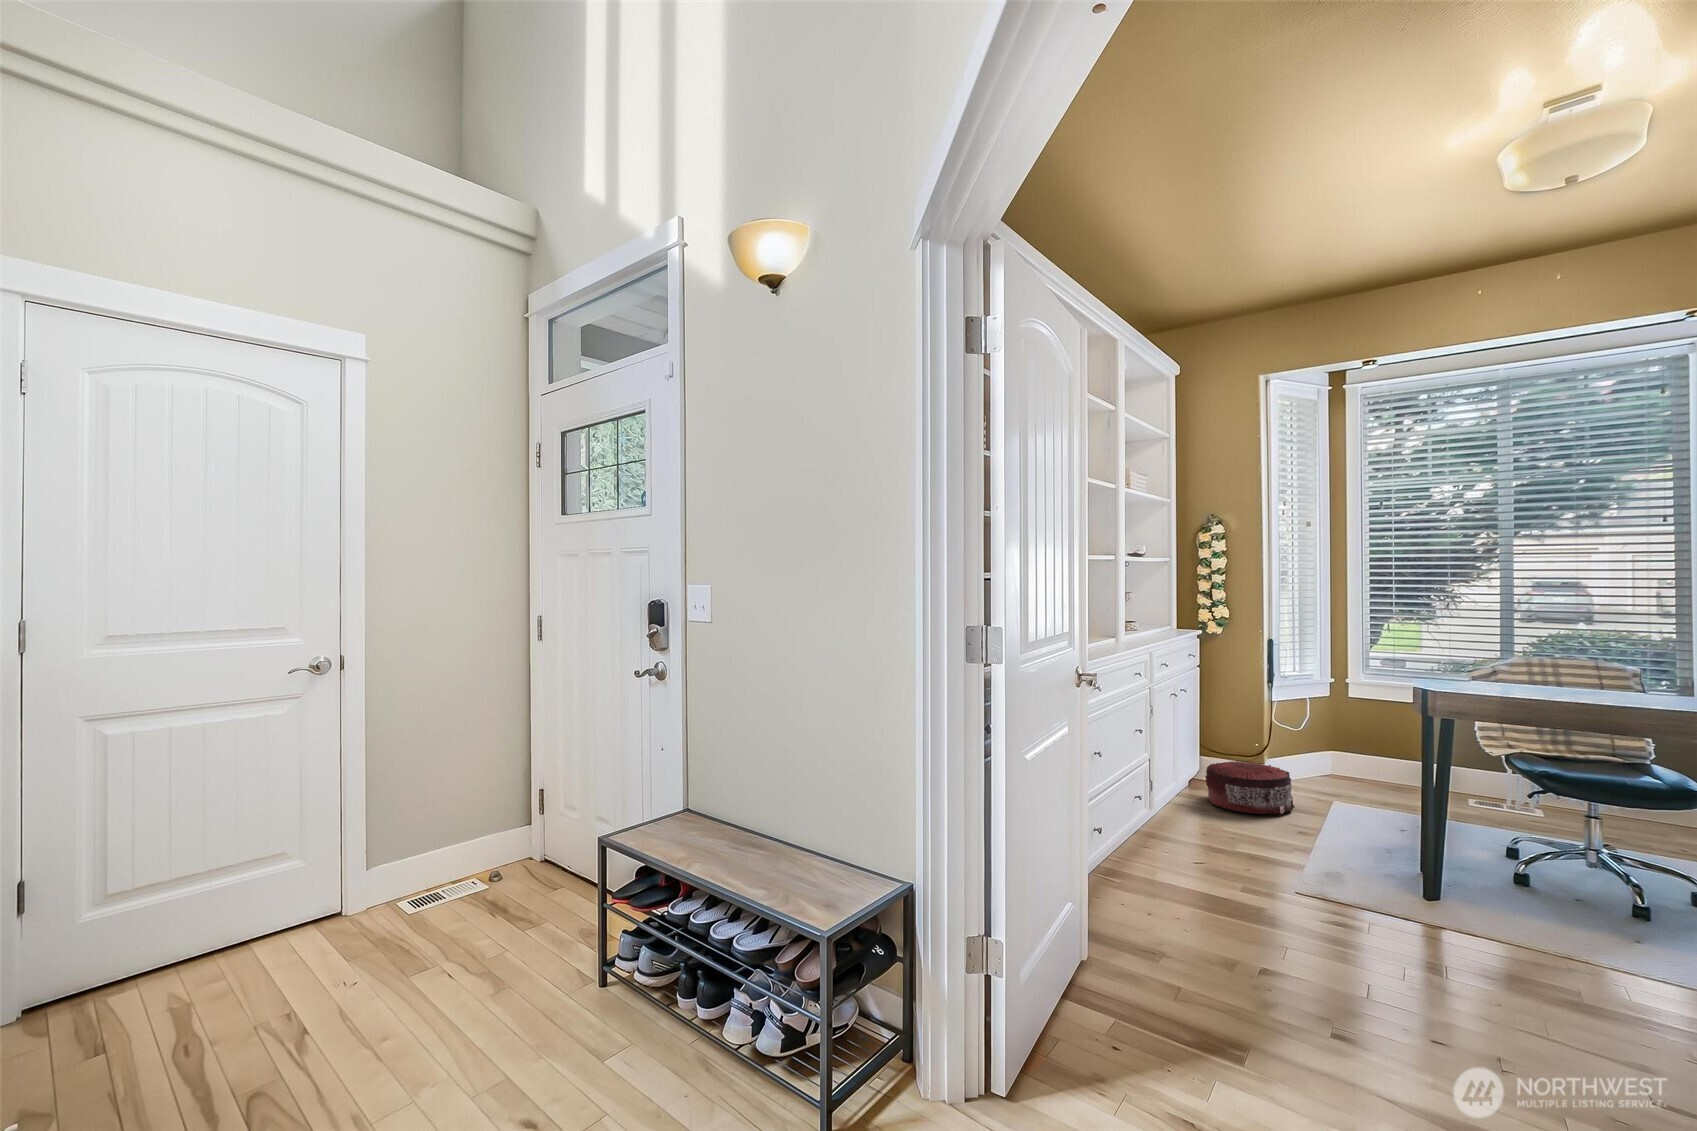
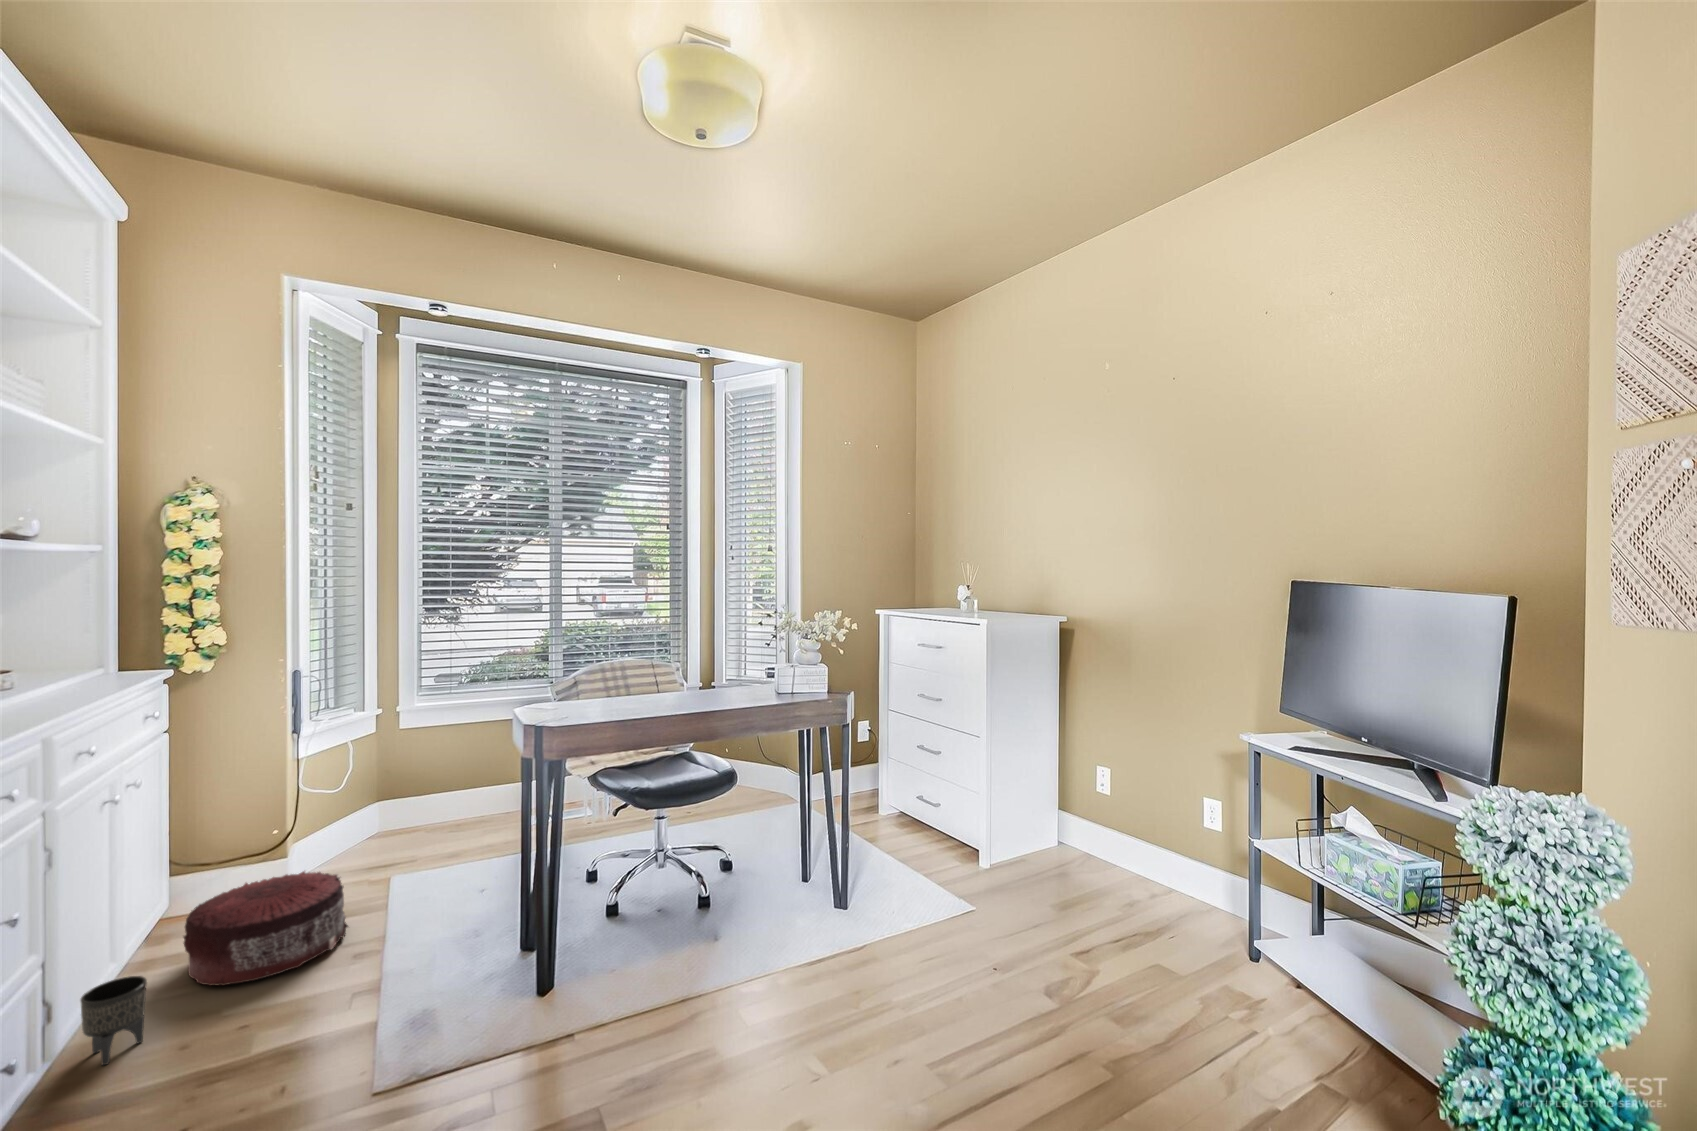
planter: none [1161,778,1187,816] -> present [80,976,147,1065]

